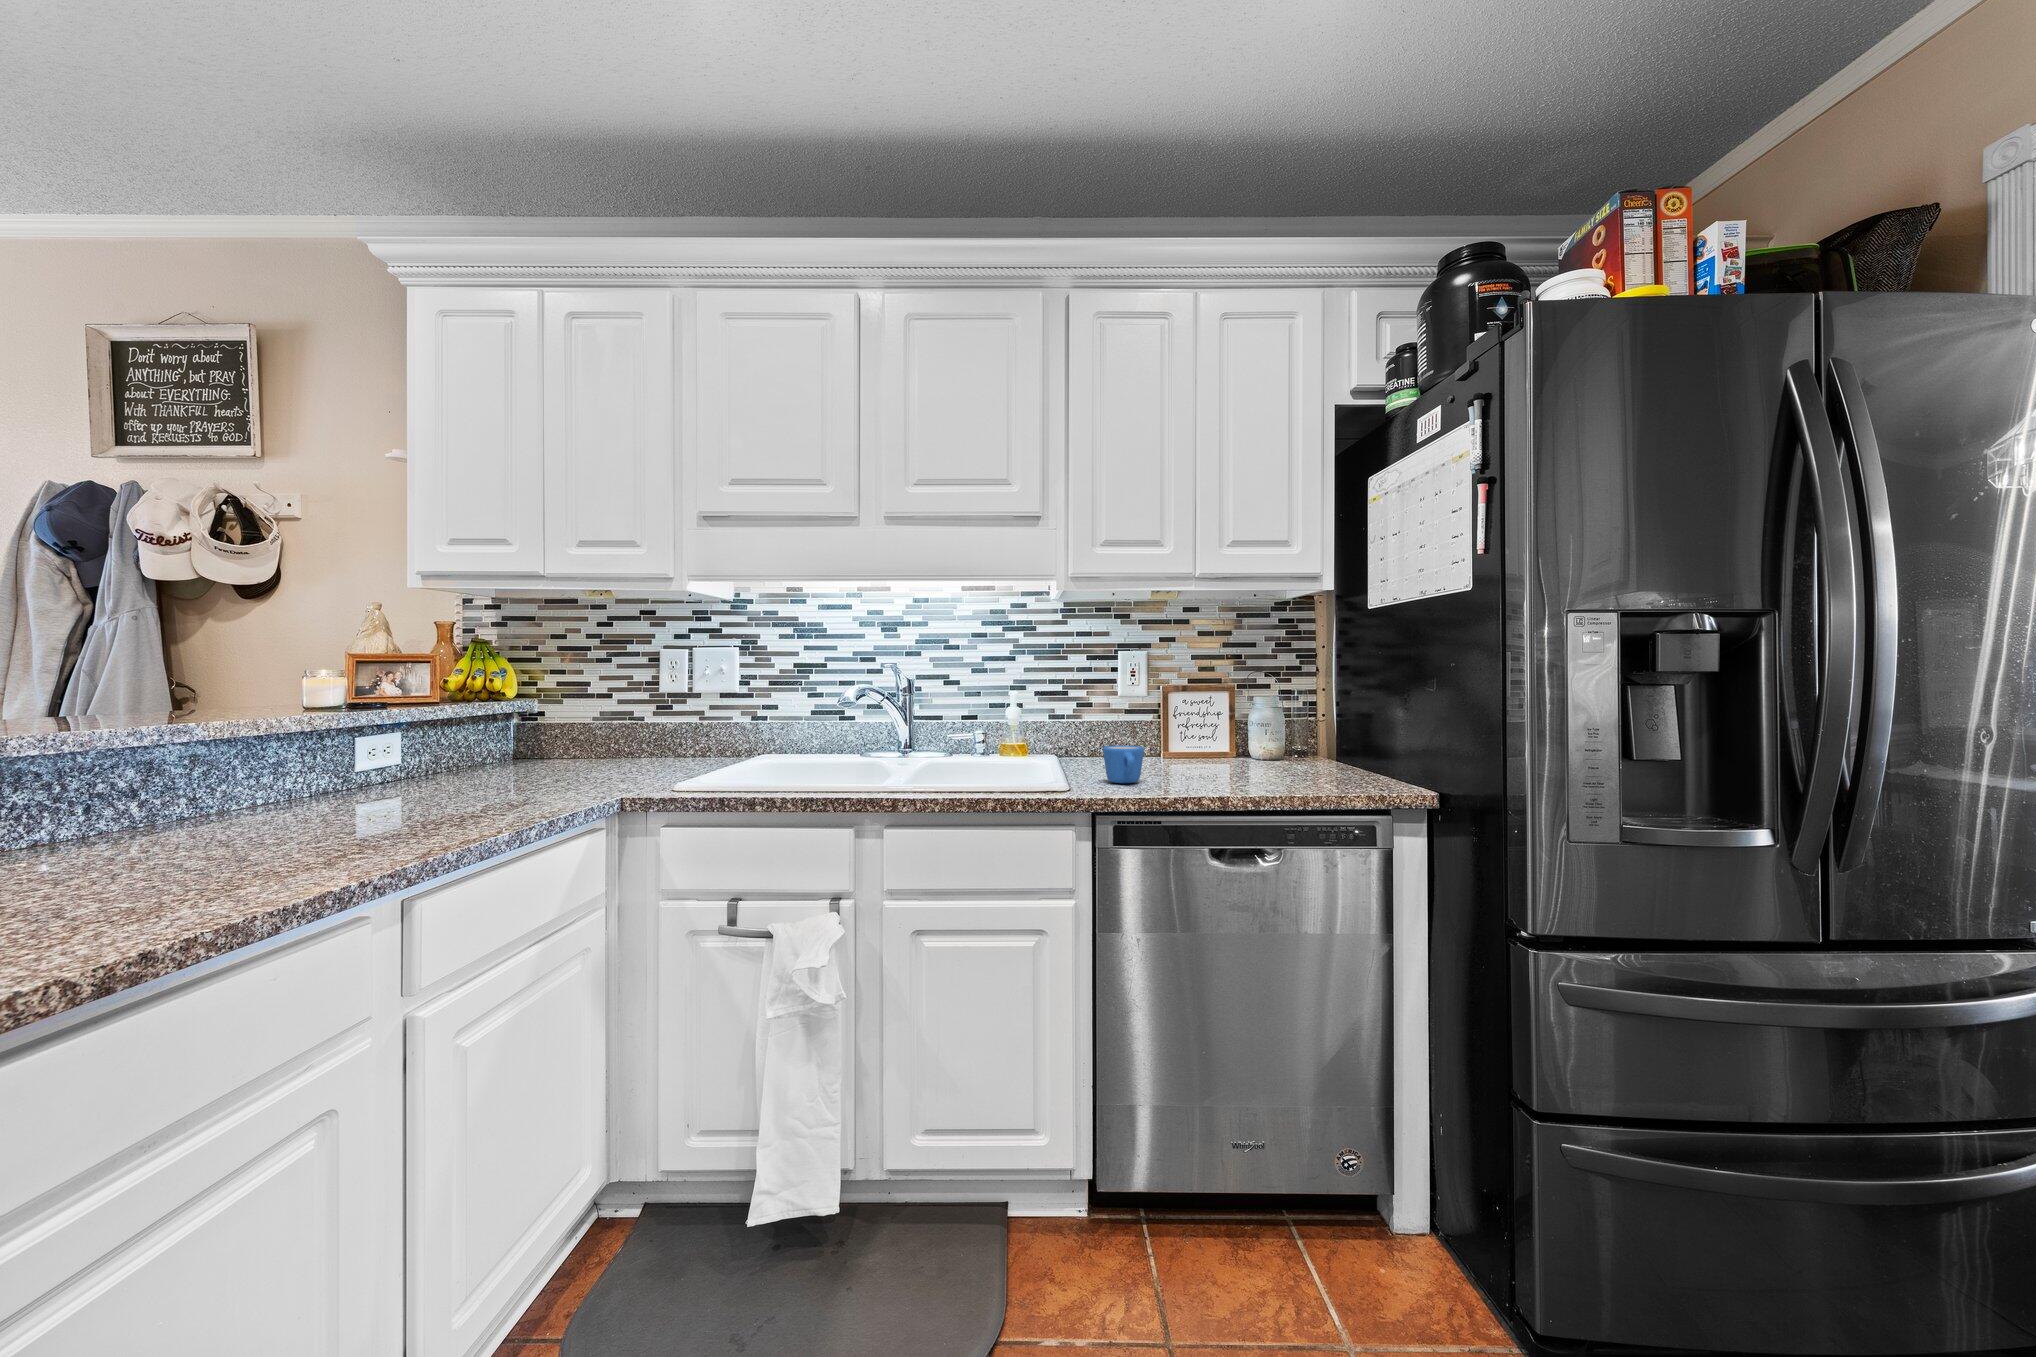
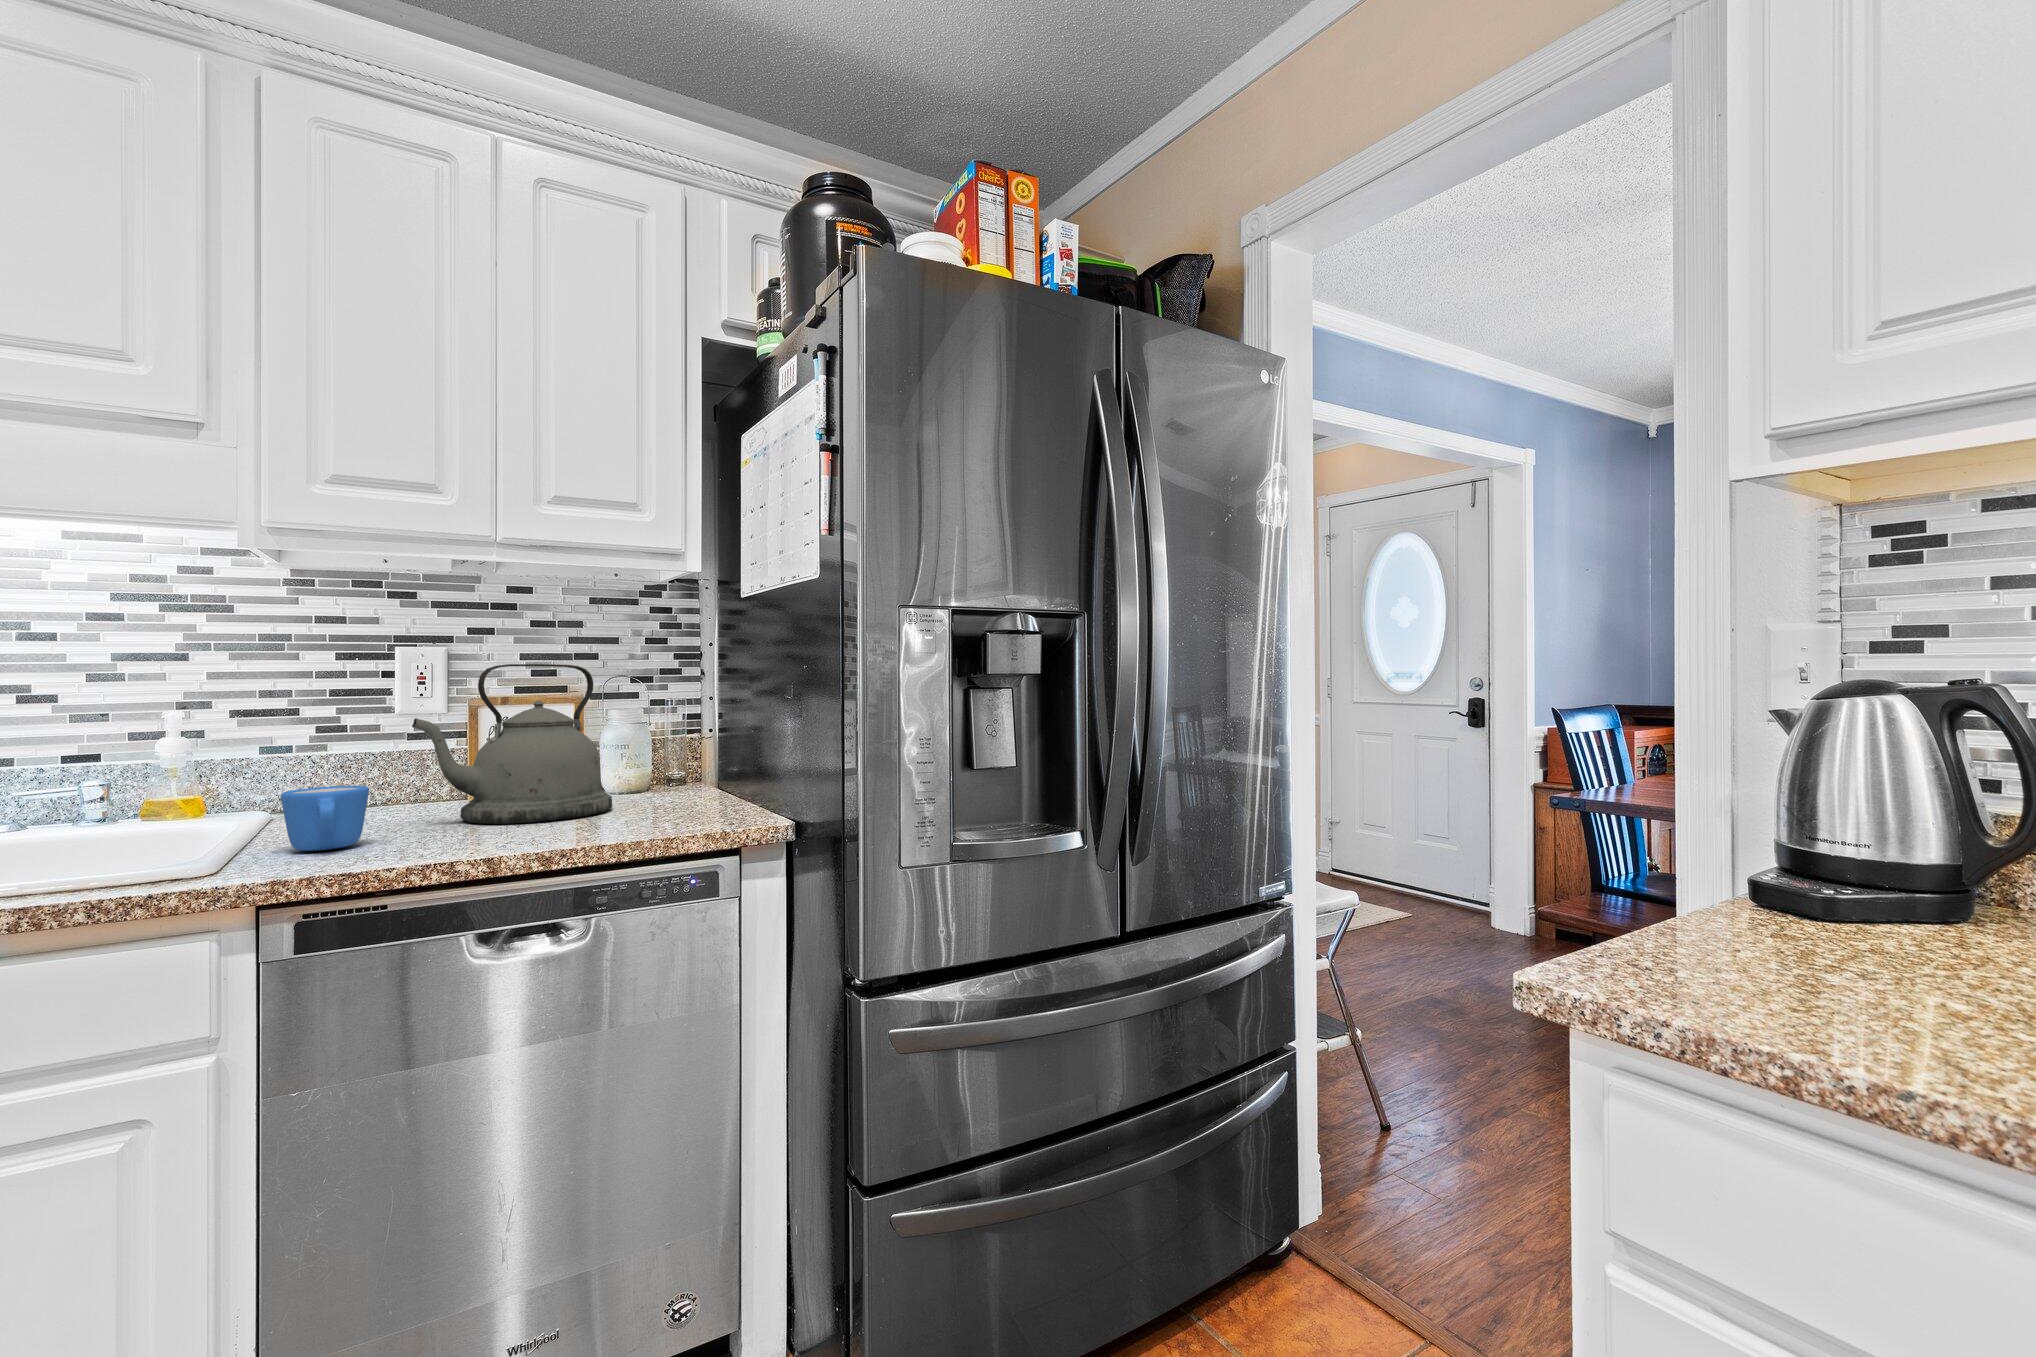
kettle: none [1155,668,1270,778] -> present [412,664,612,824]

